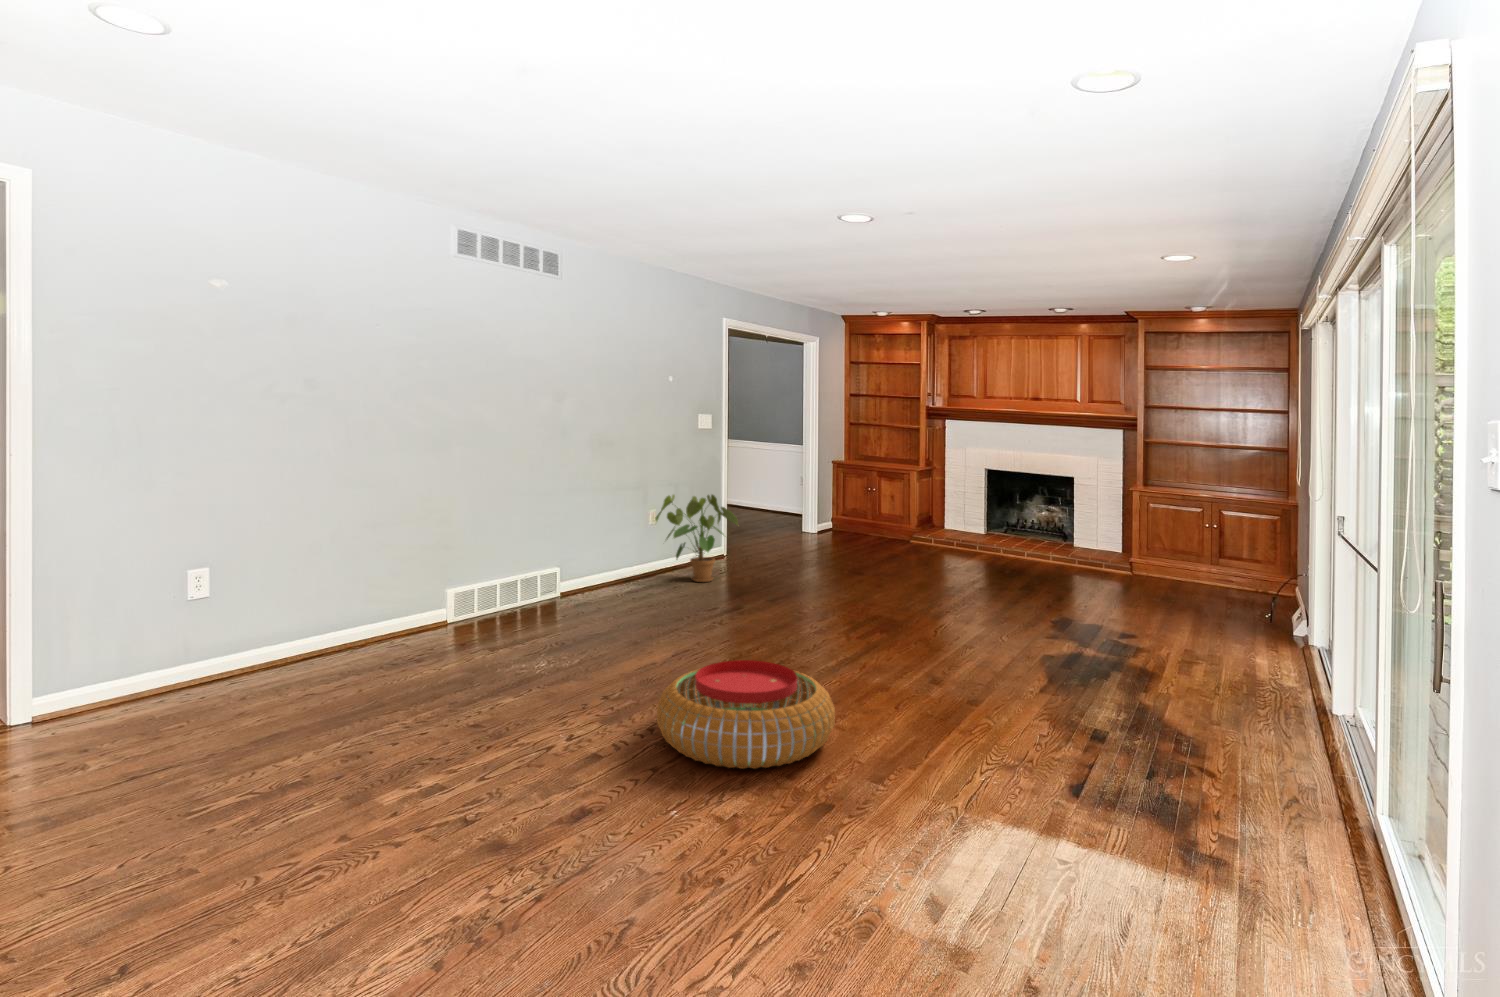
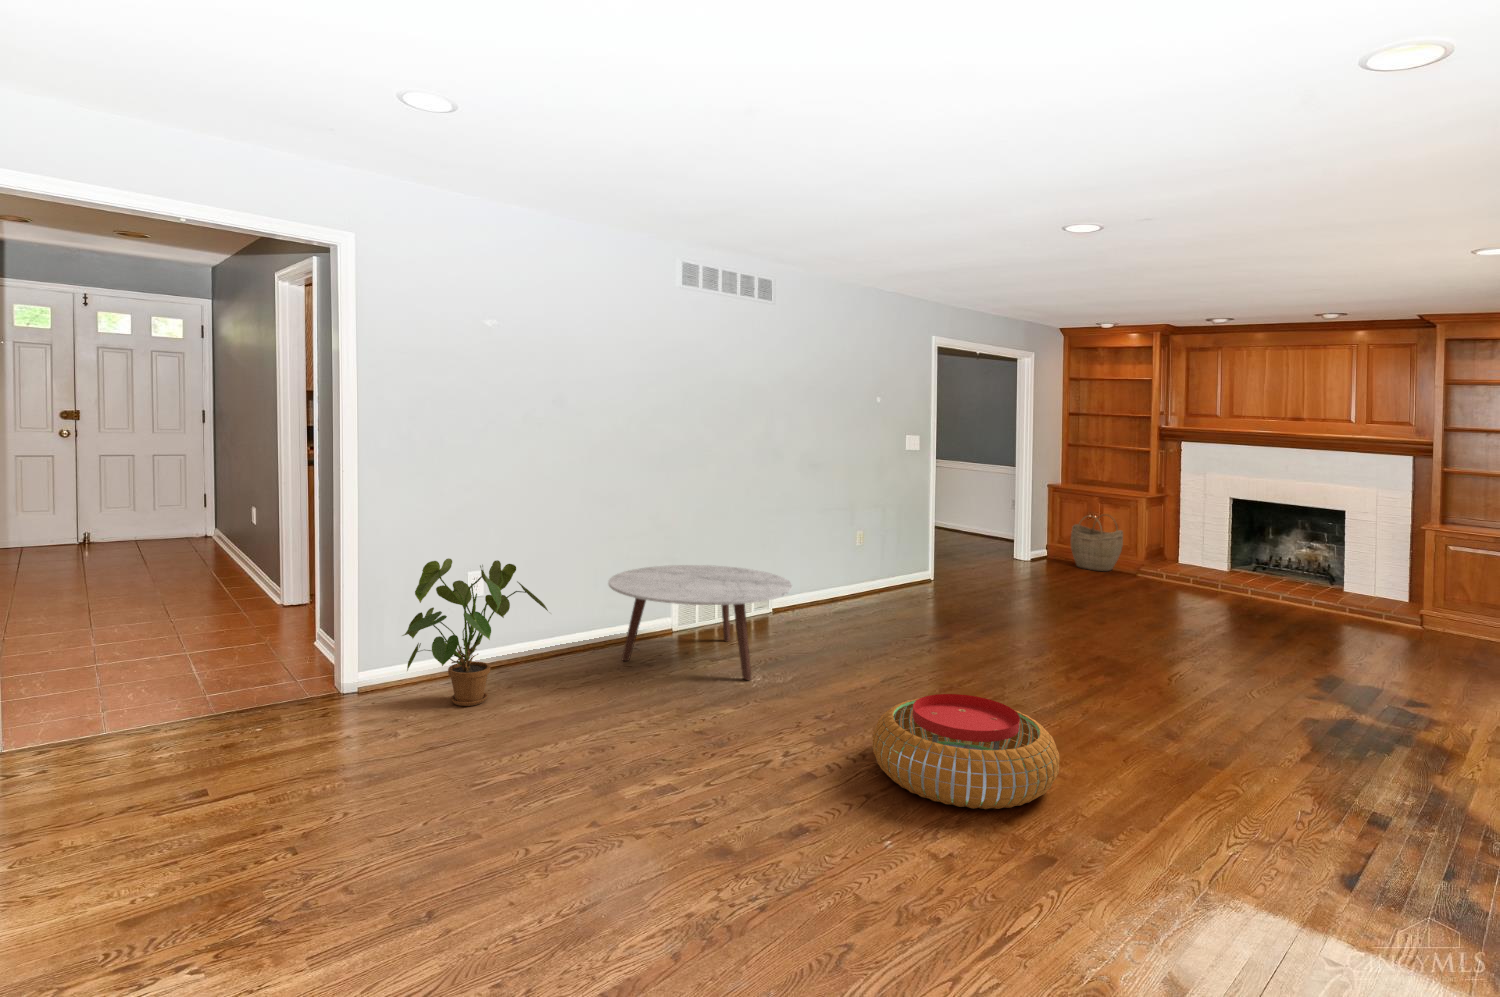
woven basket: none [848,487,893,540] -> present [1071,514,1123,571]
house plant: present [655,495,738,582] -> present [402,558,548,706]
coffee table: none [370,553,575,668] -> present [608,565,792,680]

